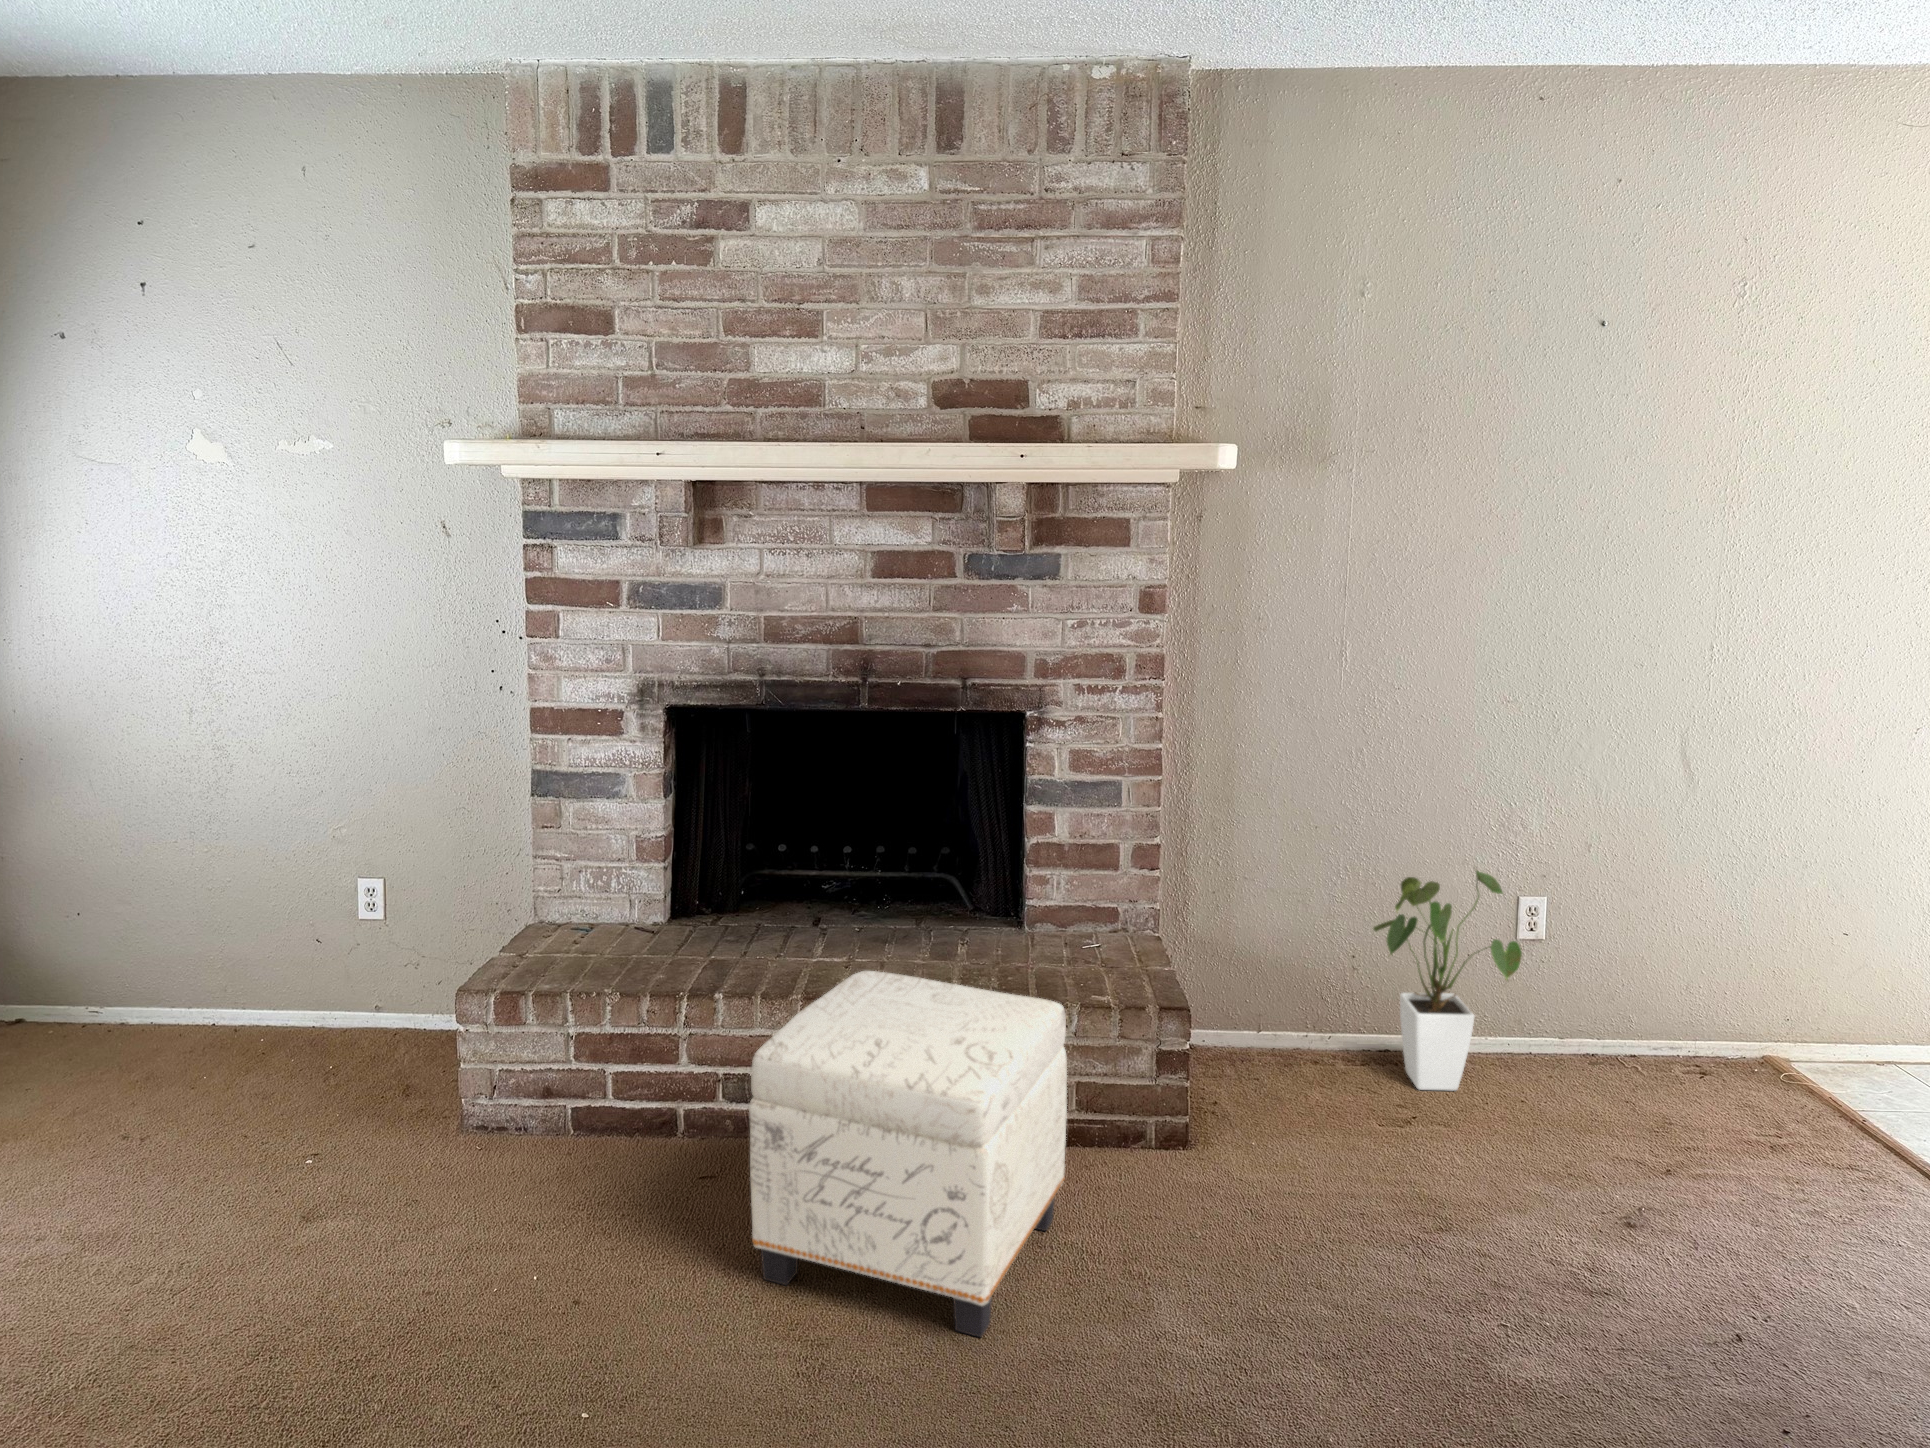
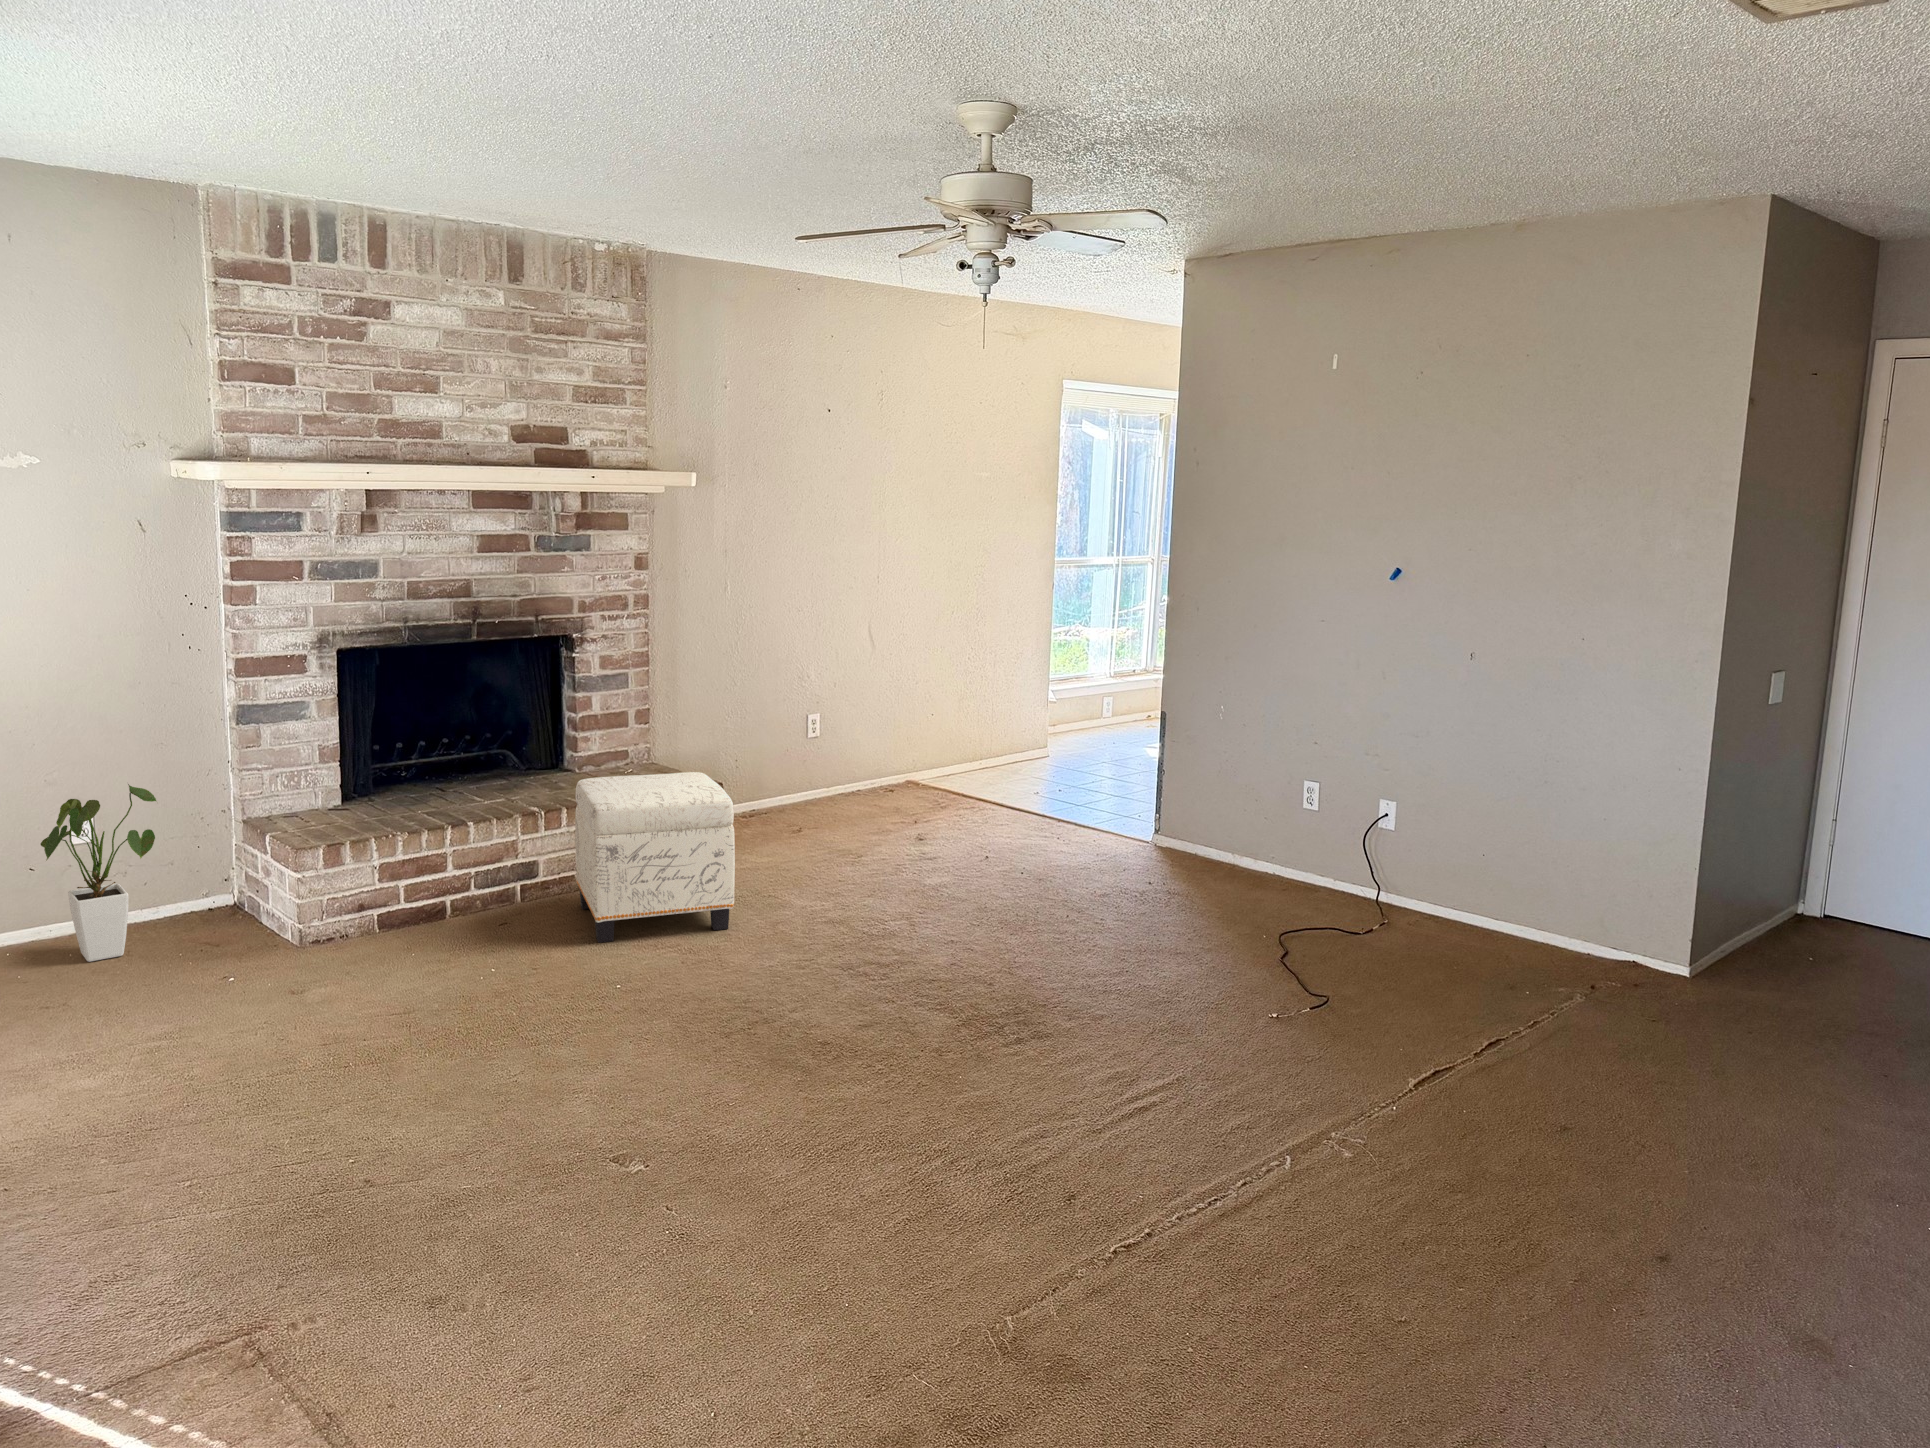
house plant: present [1373,870,1522,1091] -> present [41,784,156,962]

